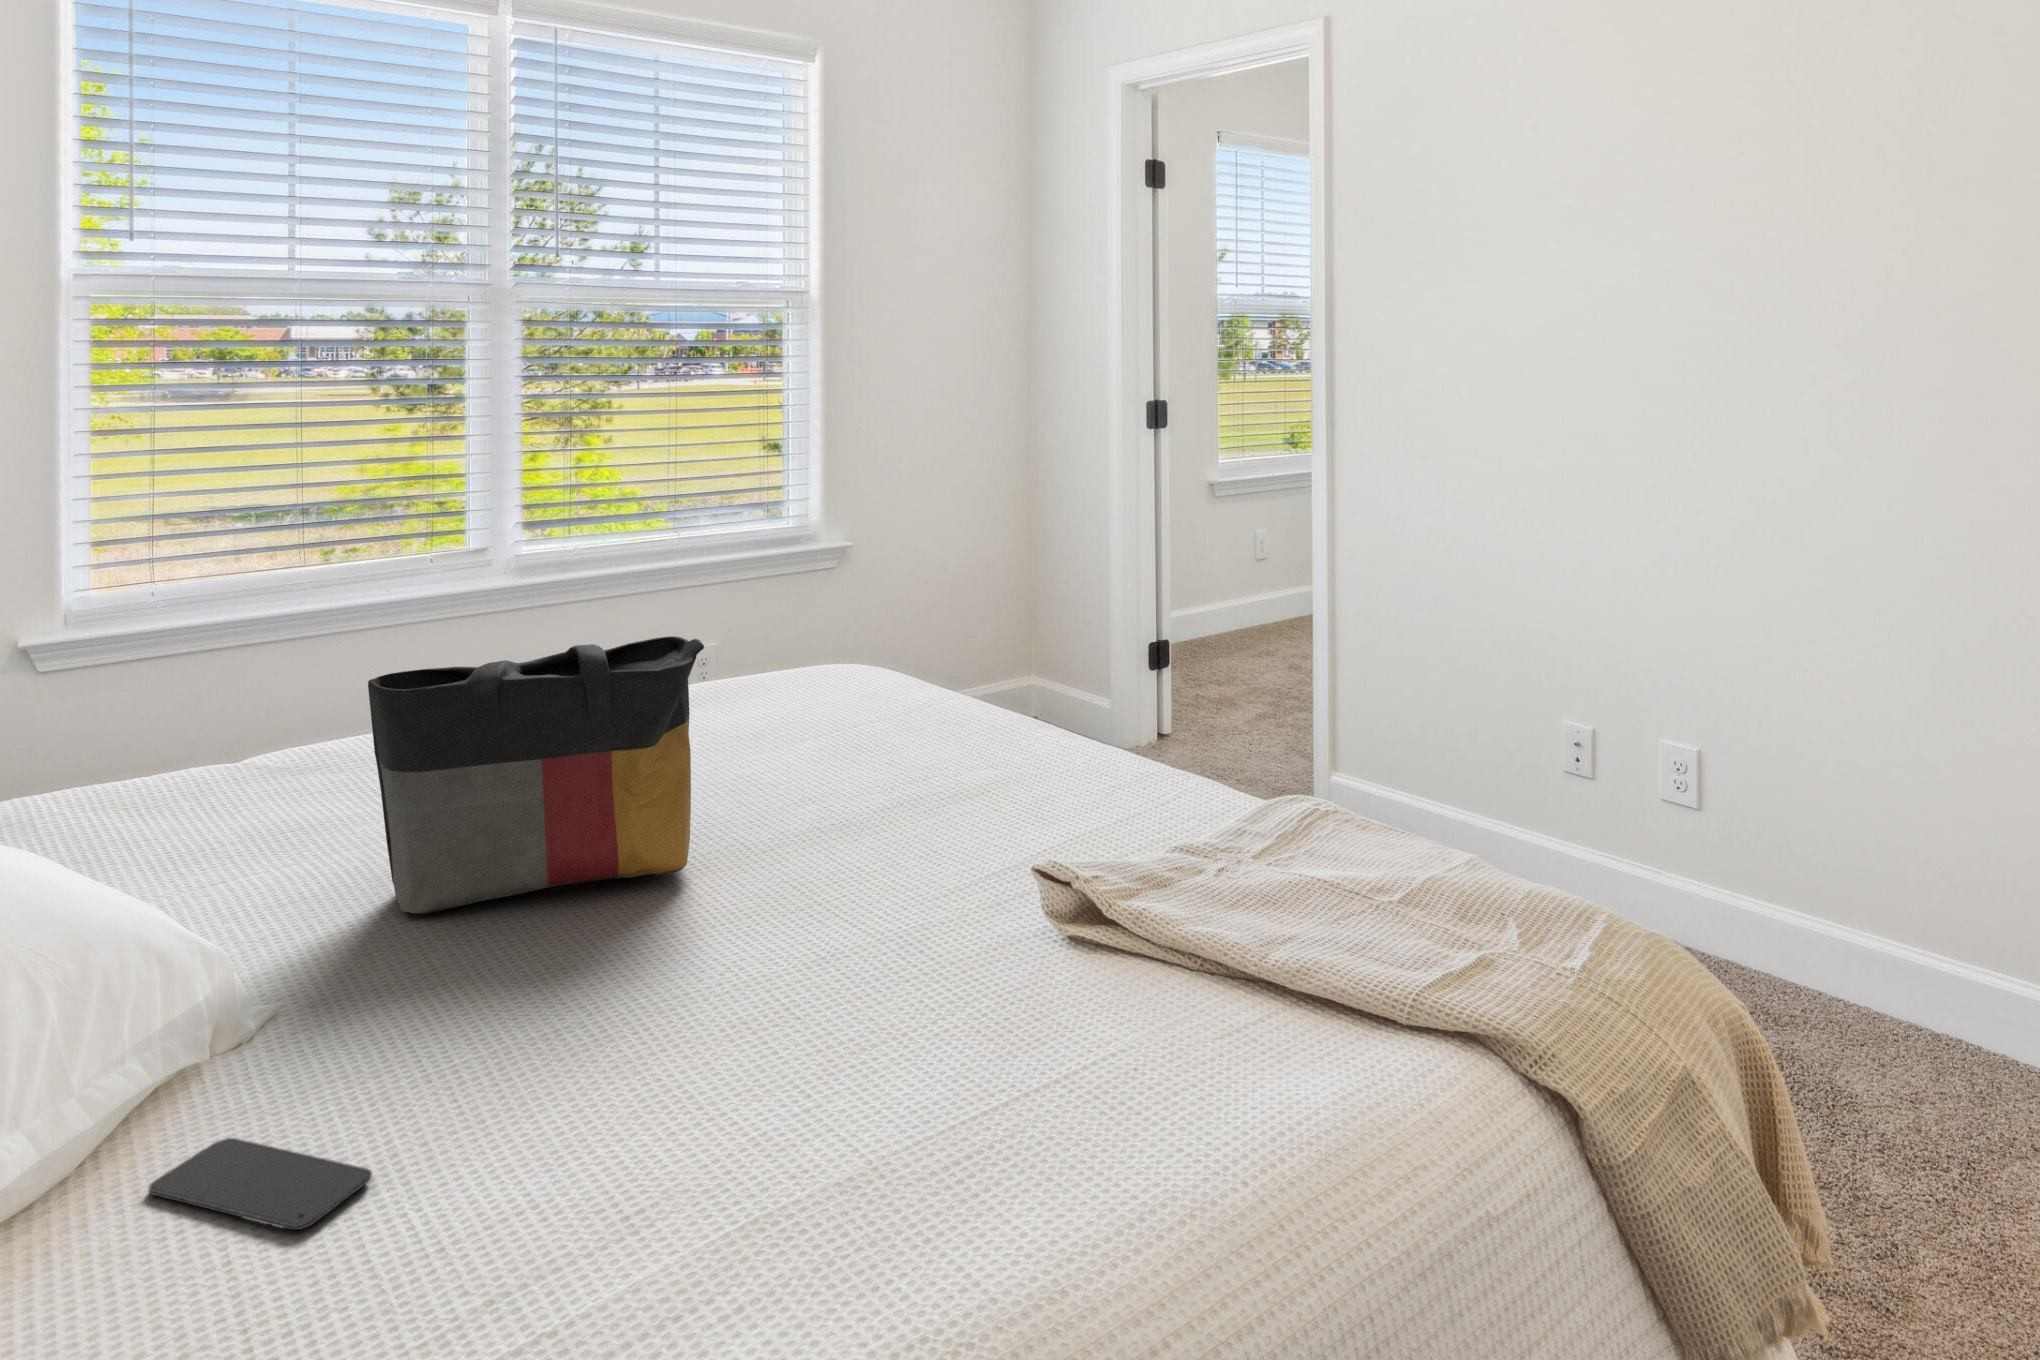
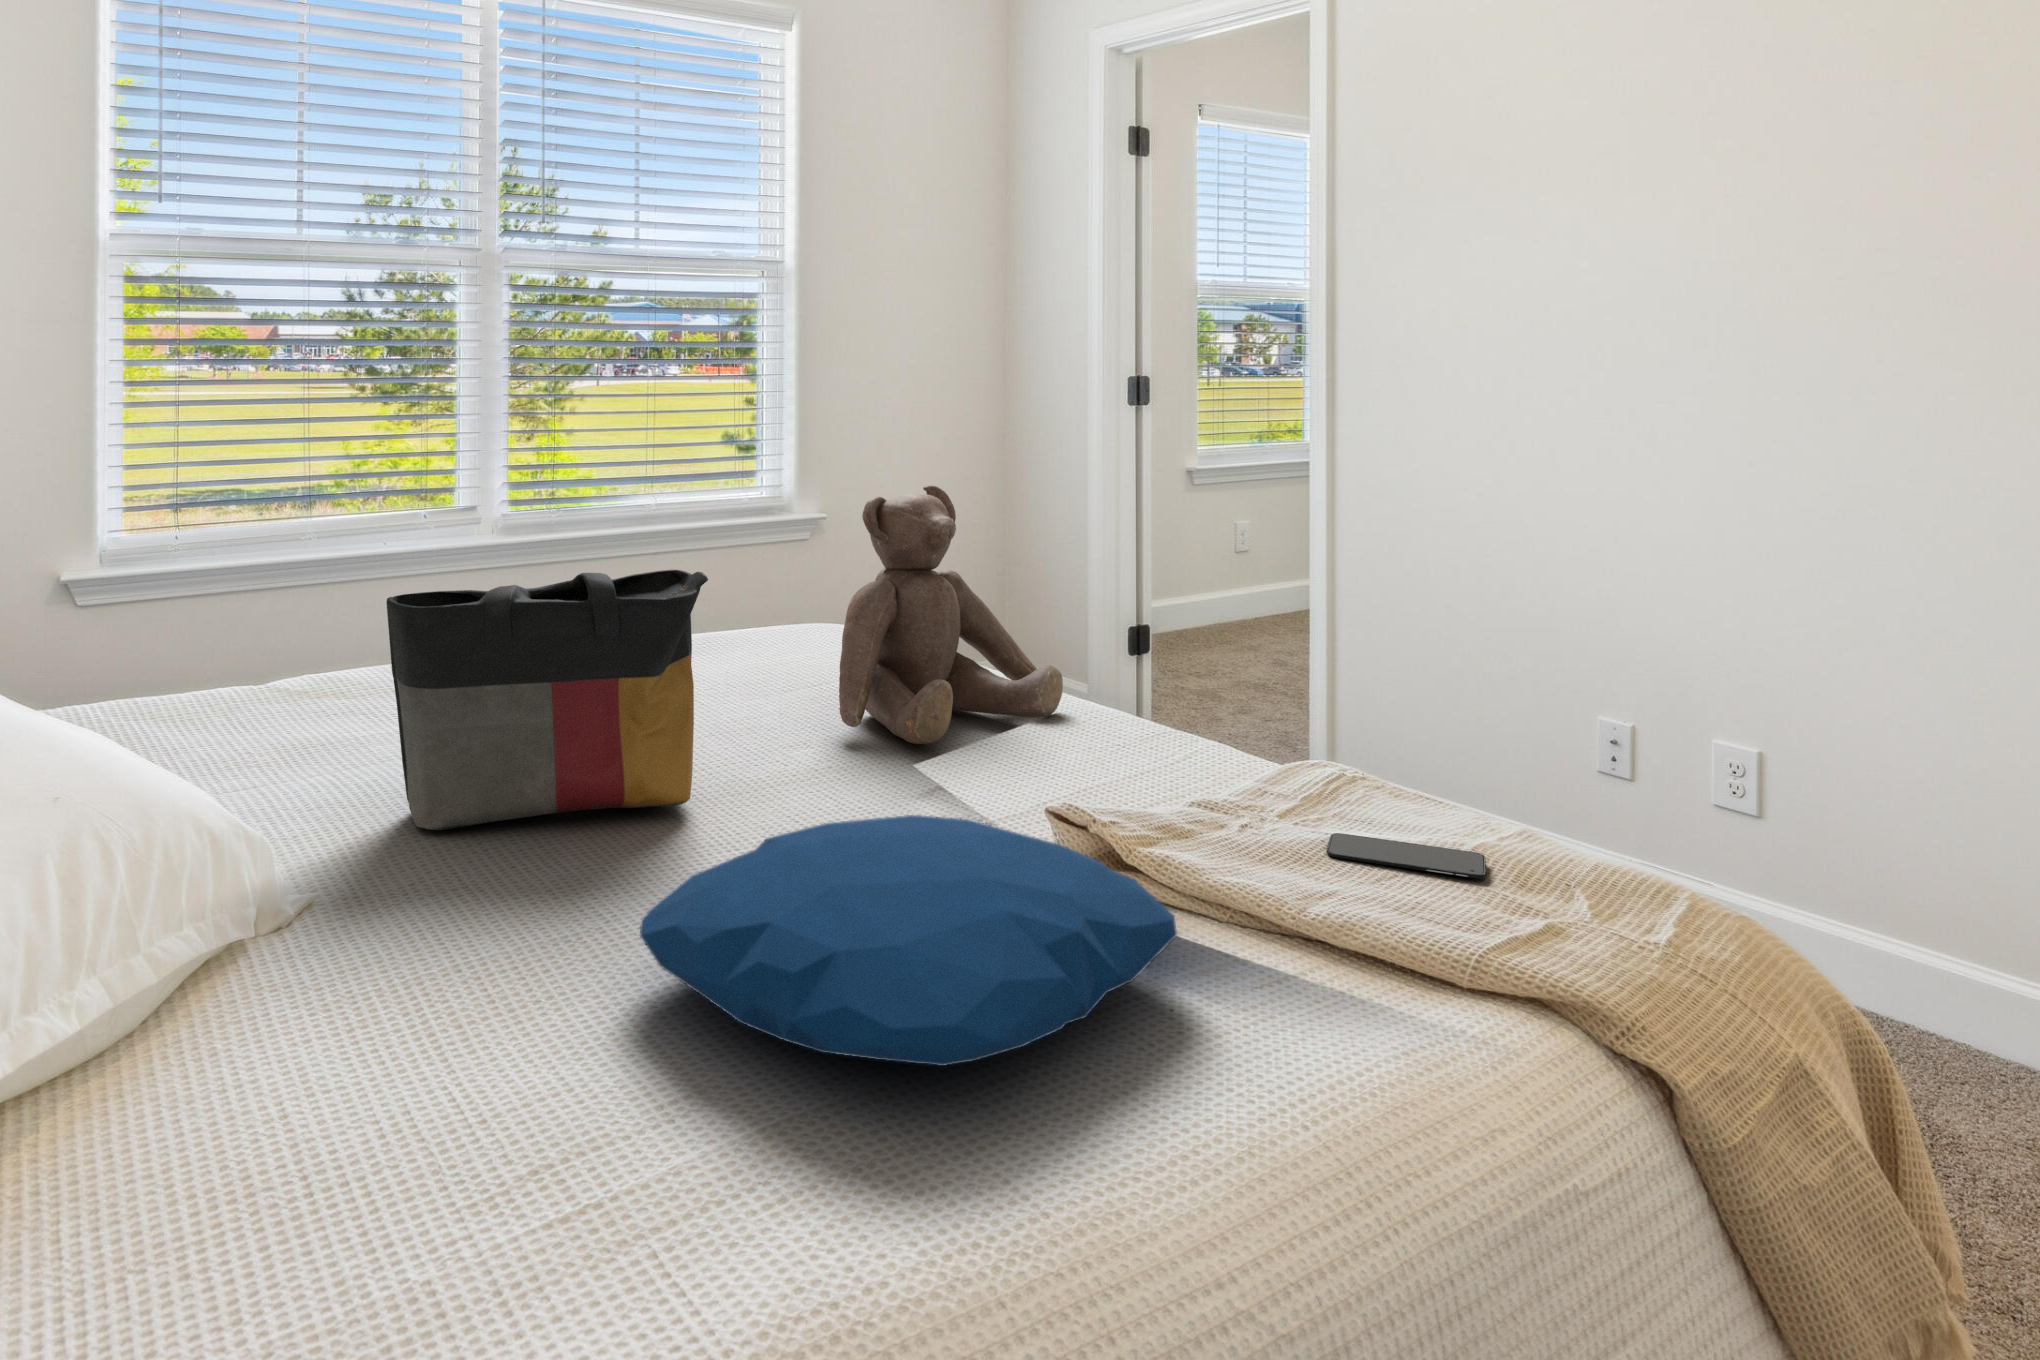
teddy bear: none [844,532,1061,790] -> present [839,485,1063,744]
pillow: none [614,882,1140,1159] -> present [640,815,1177,1066]
smartphone: present [149,1138,372,1230] -> present [1327,833,1486,878]

